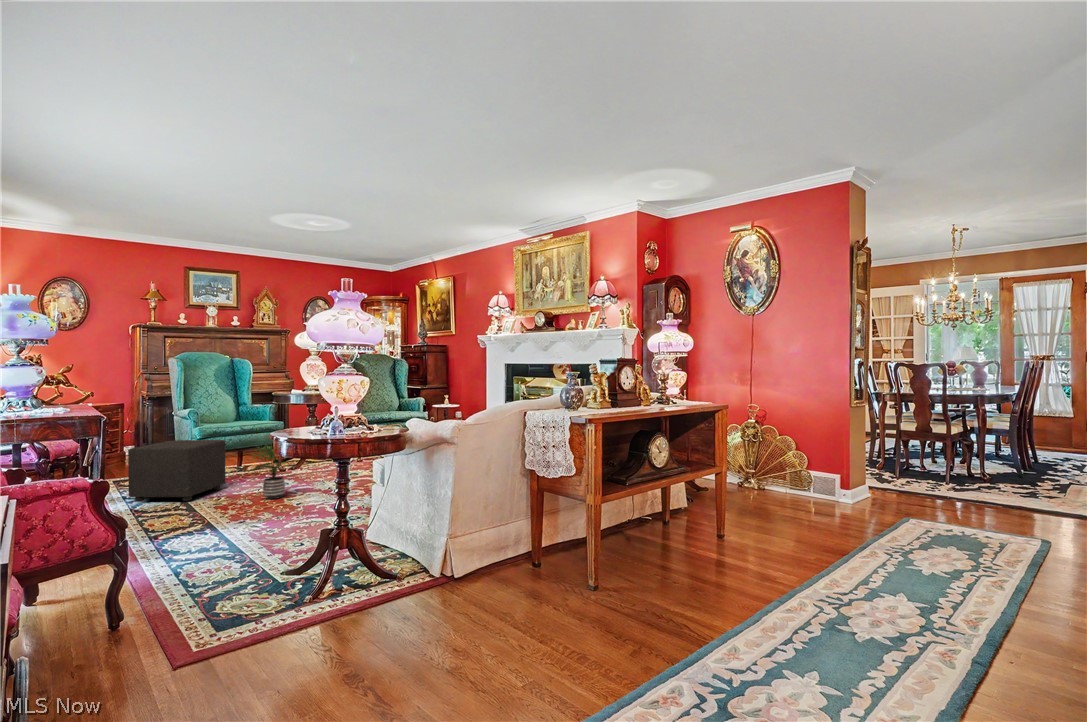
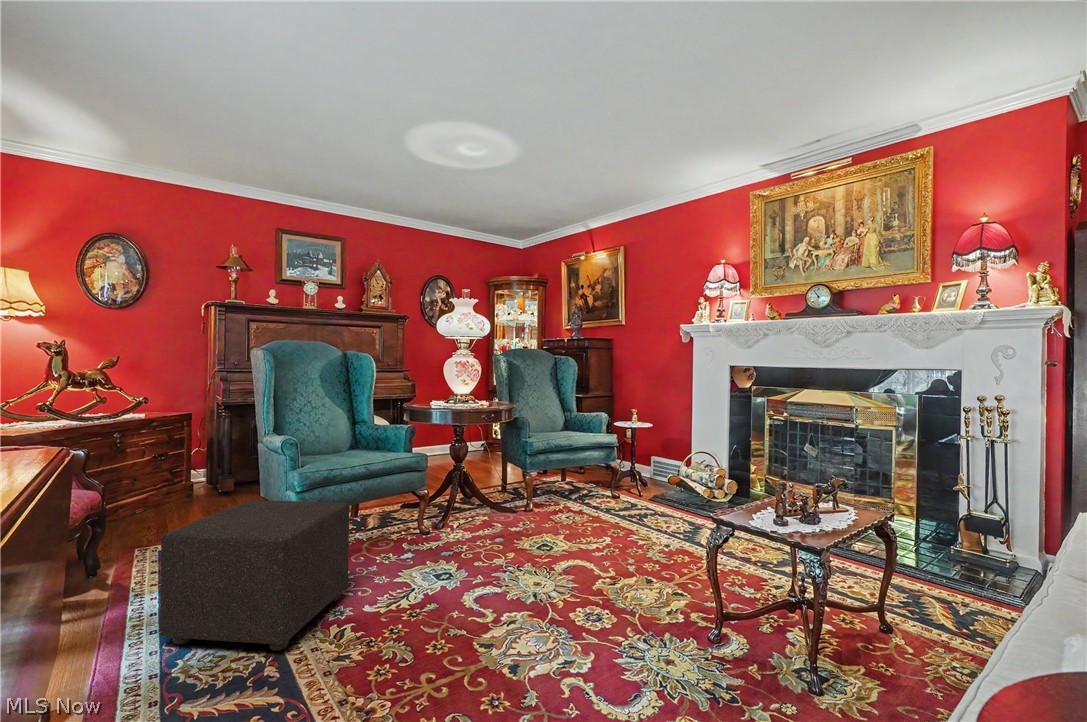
potted plant: present [252,444,285,499] -> none [410,522,498,653]

